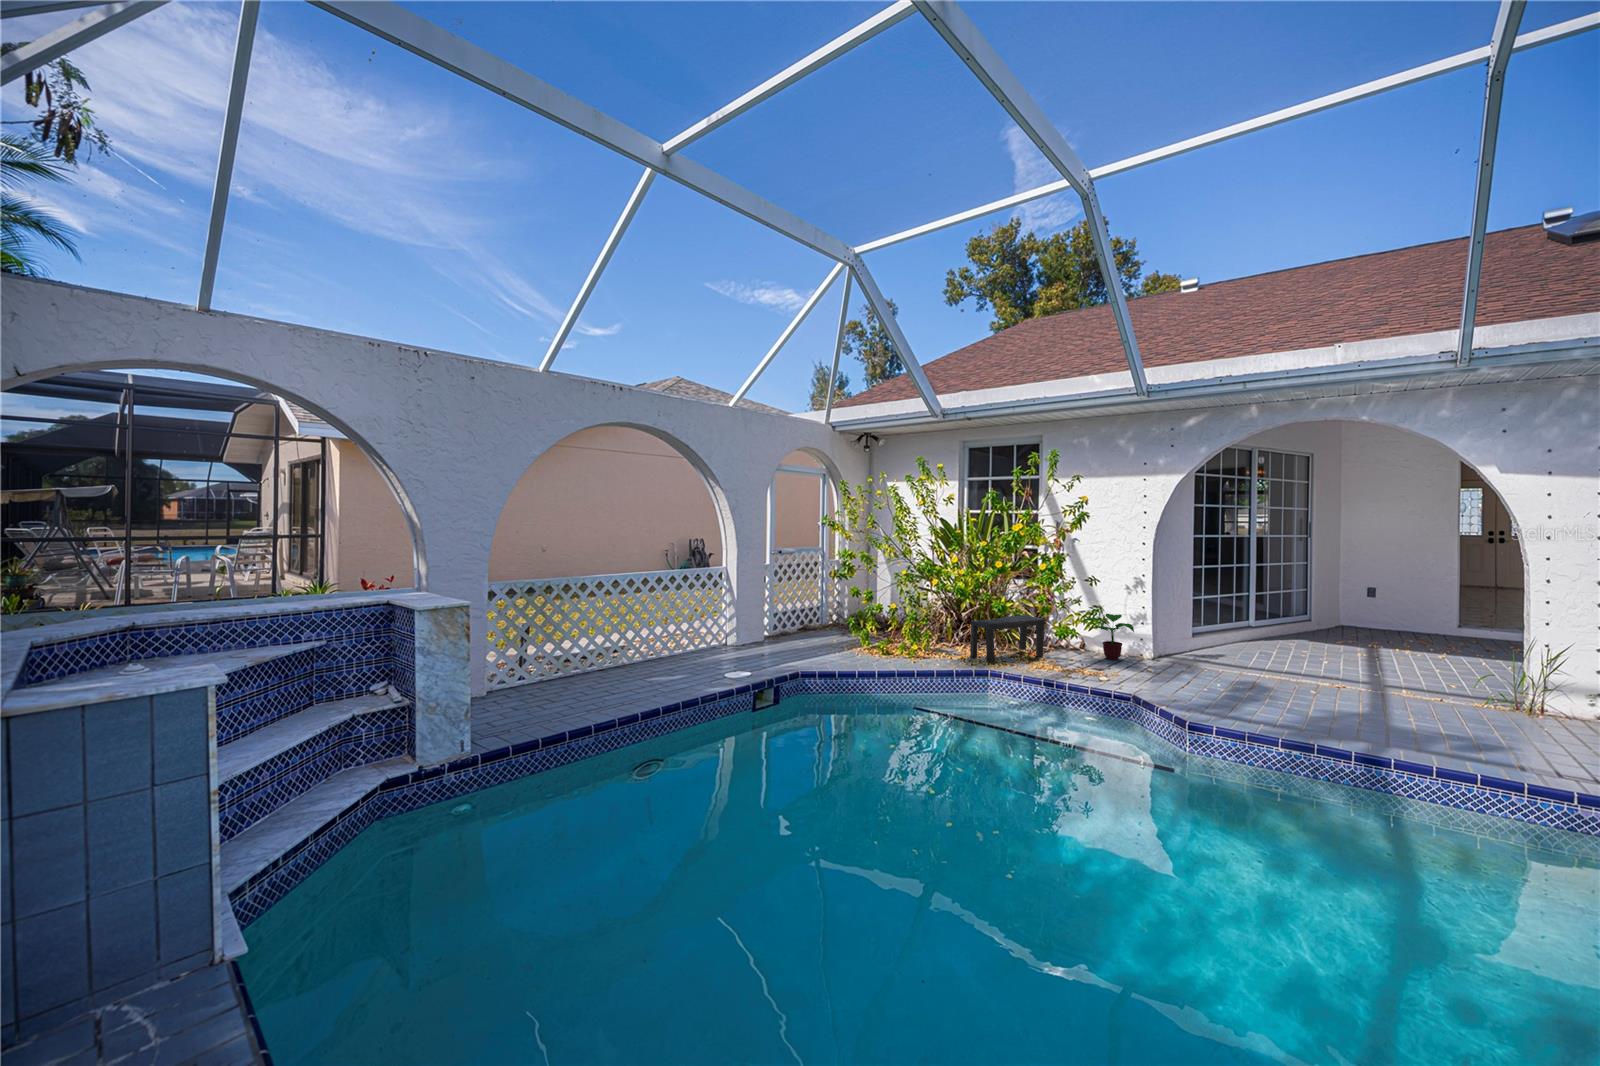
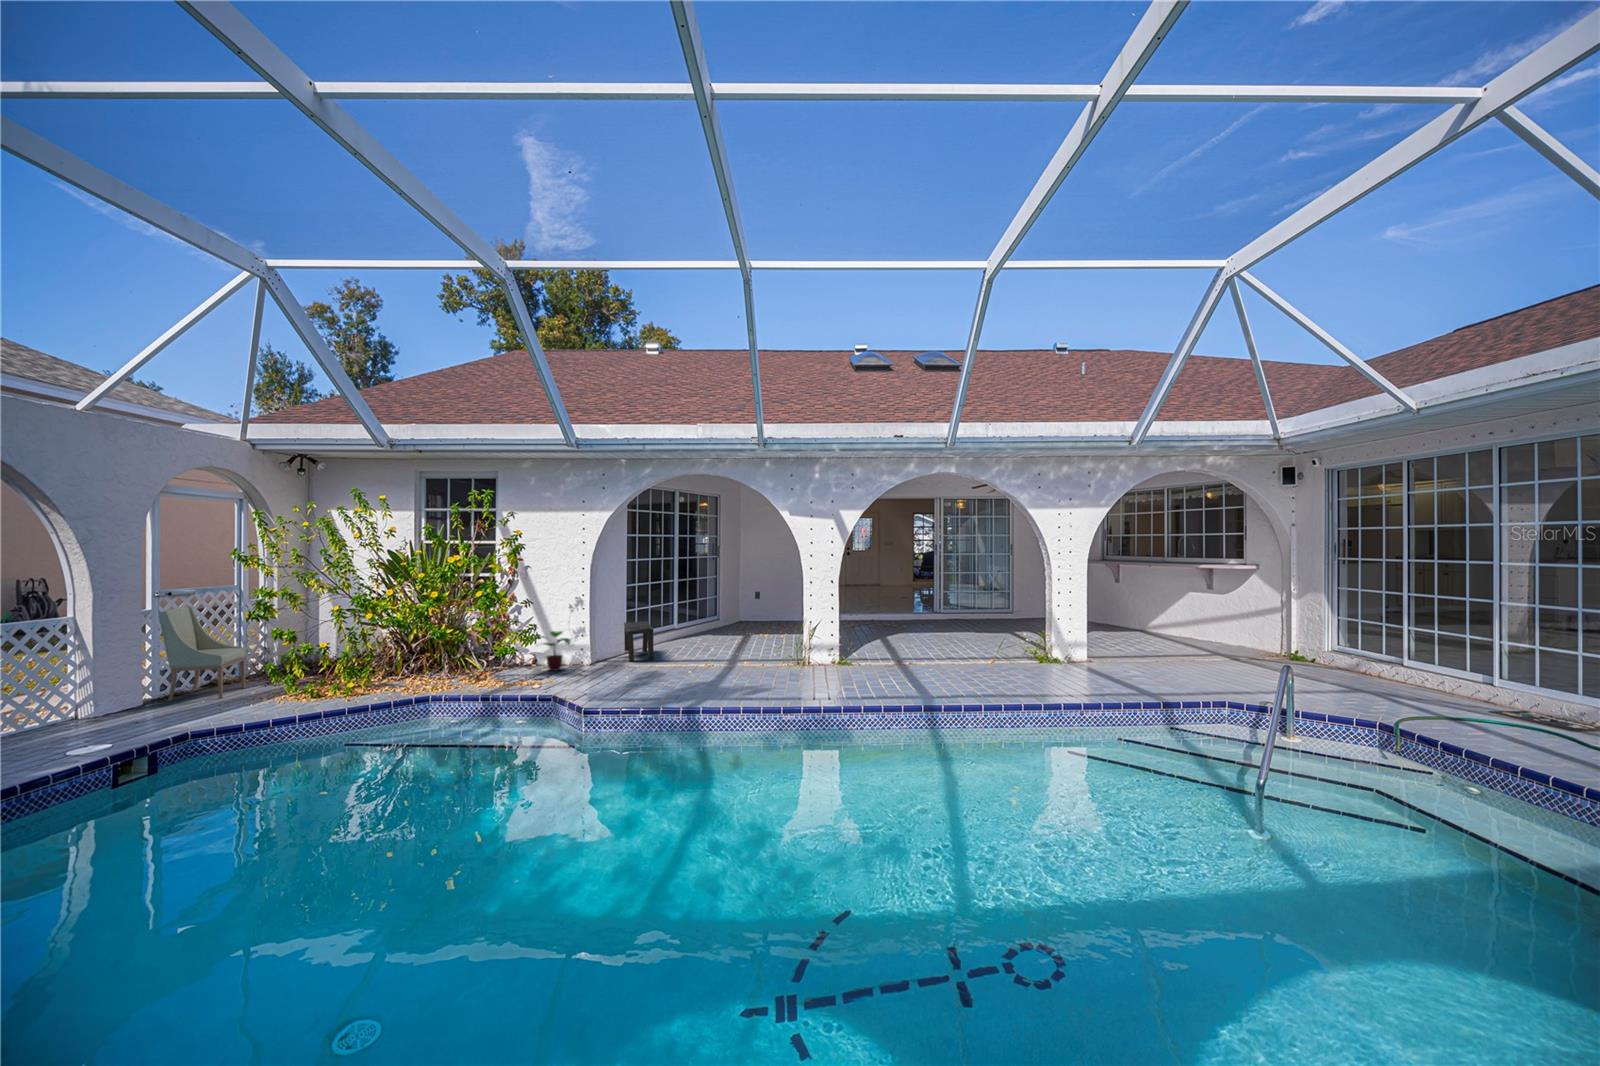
chair: none [773,564,829,645] -> present [159,607,246,701]
bench: present [970,615,1045,663] -> present [624,621,654,661]

